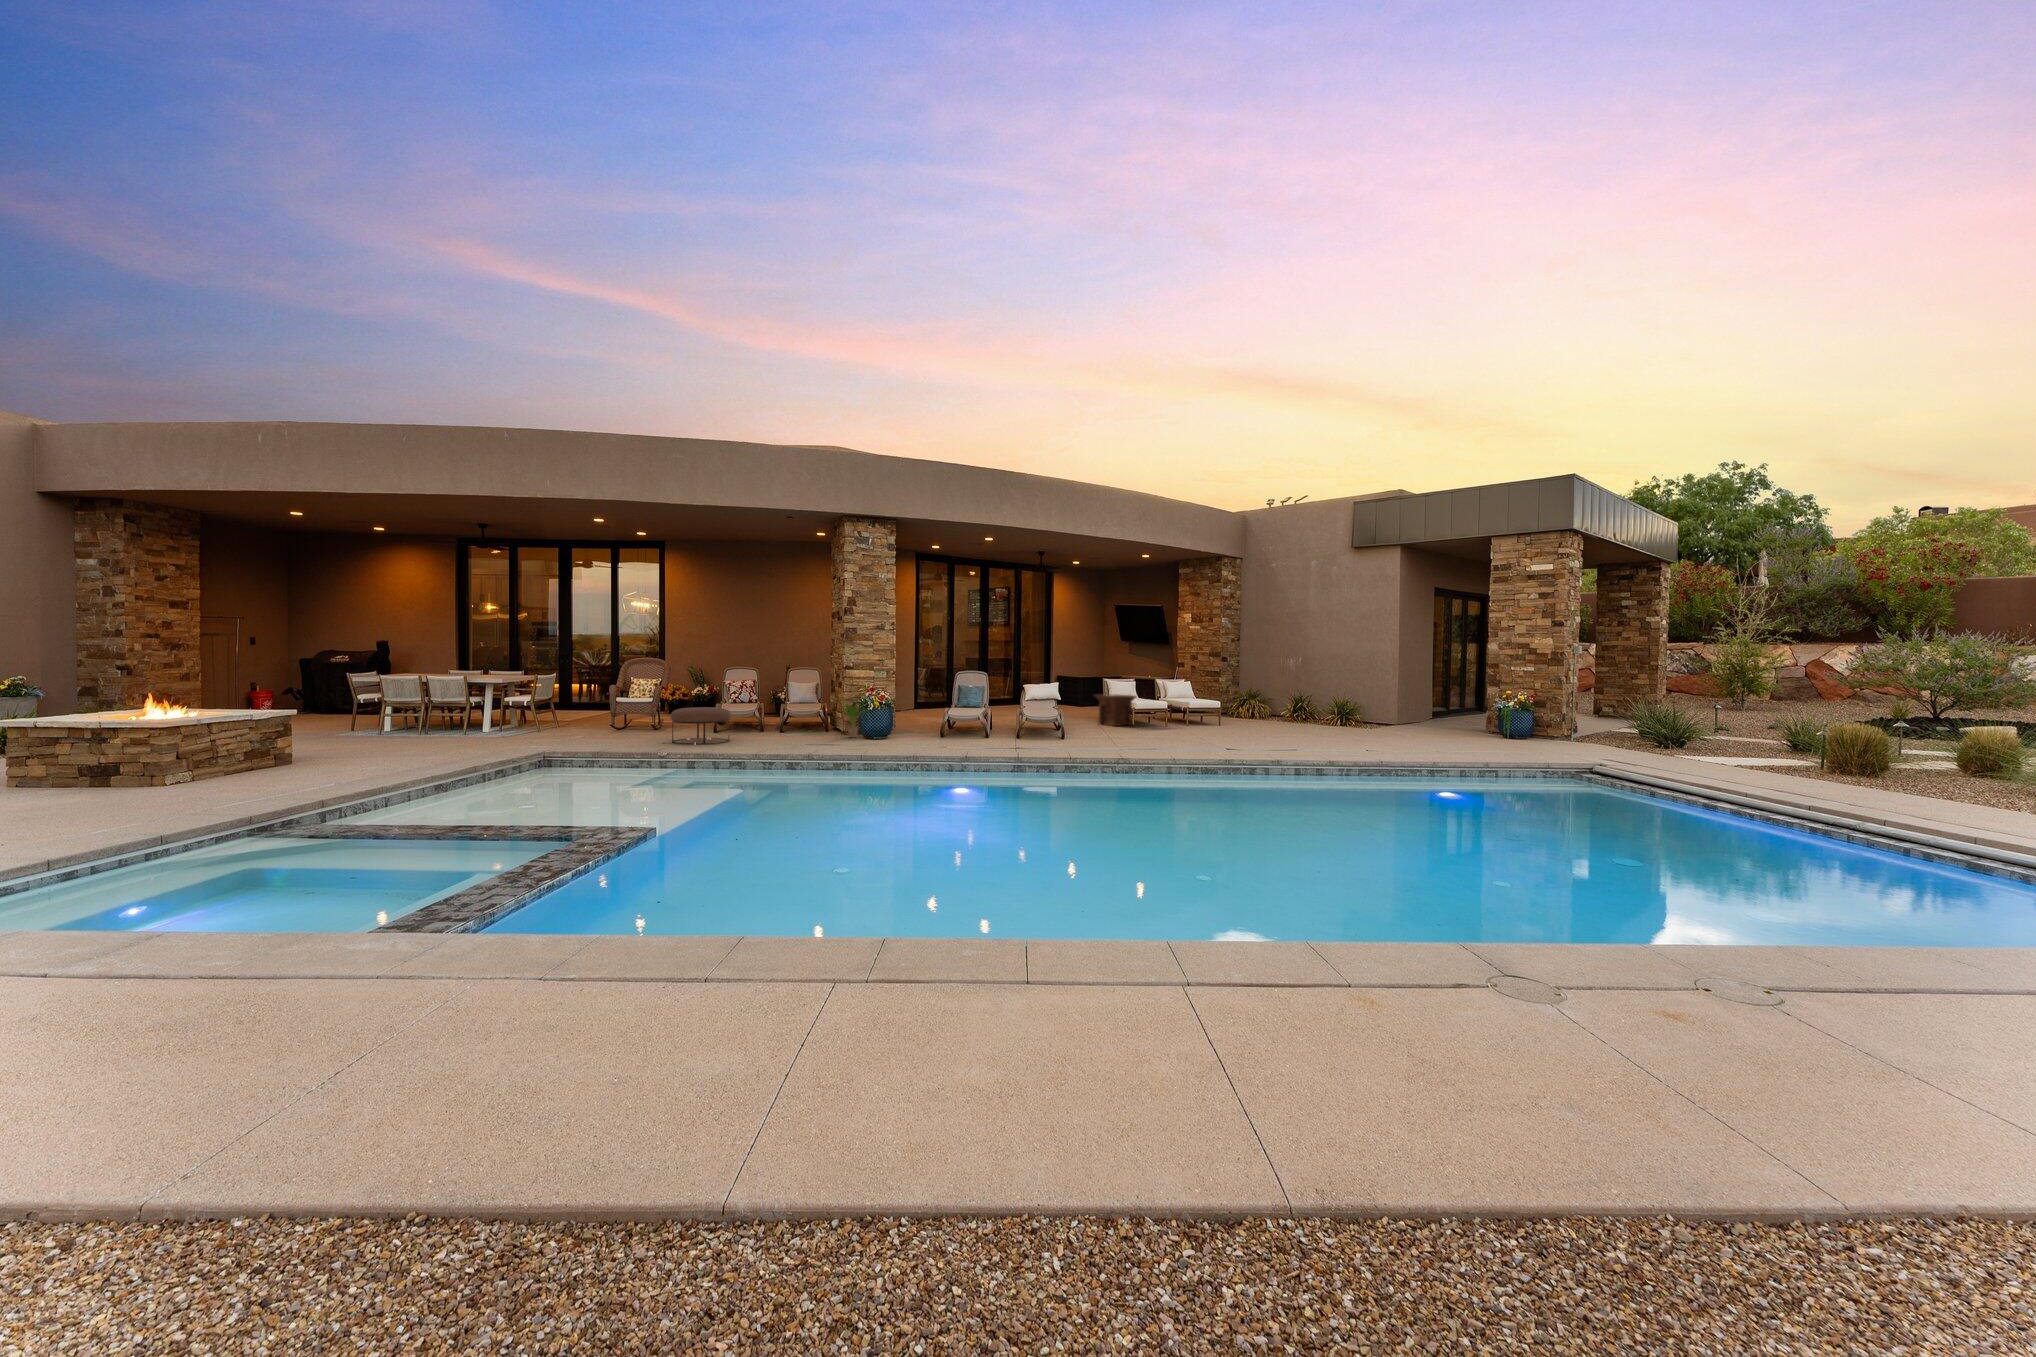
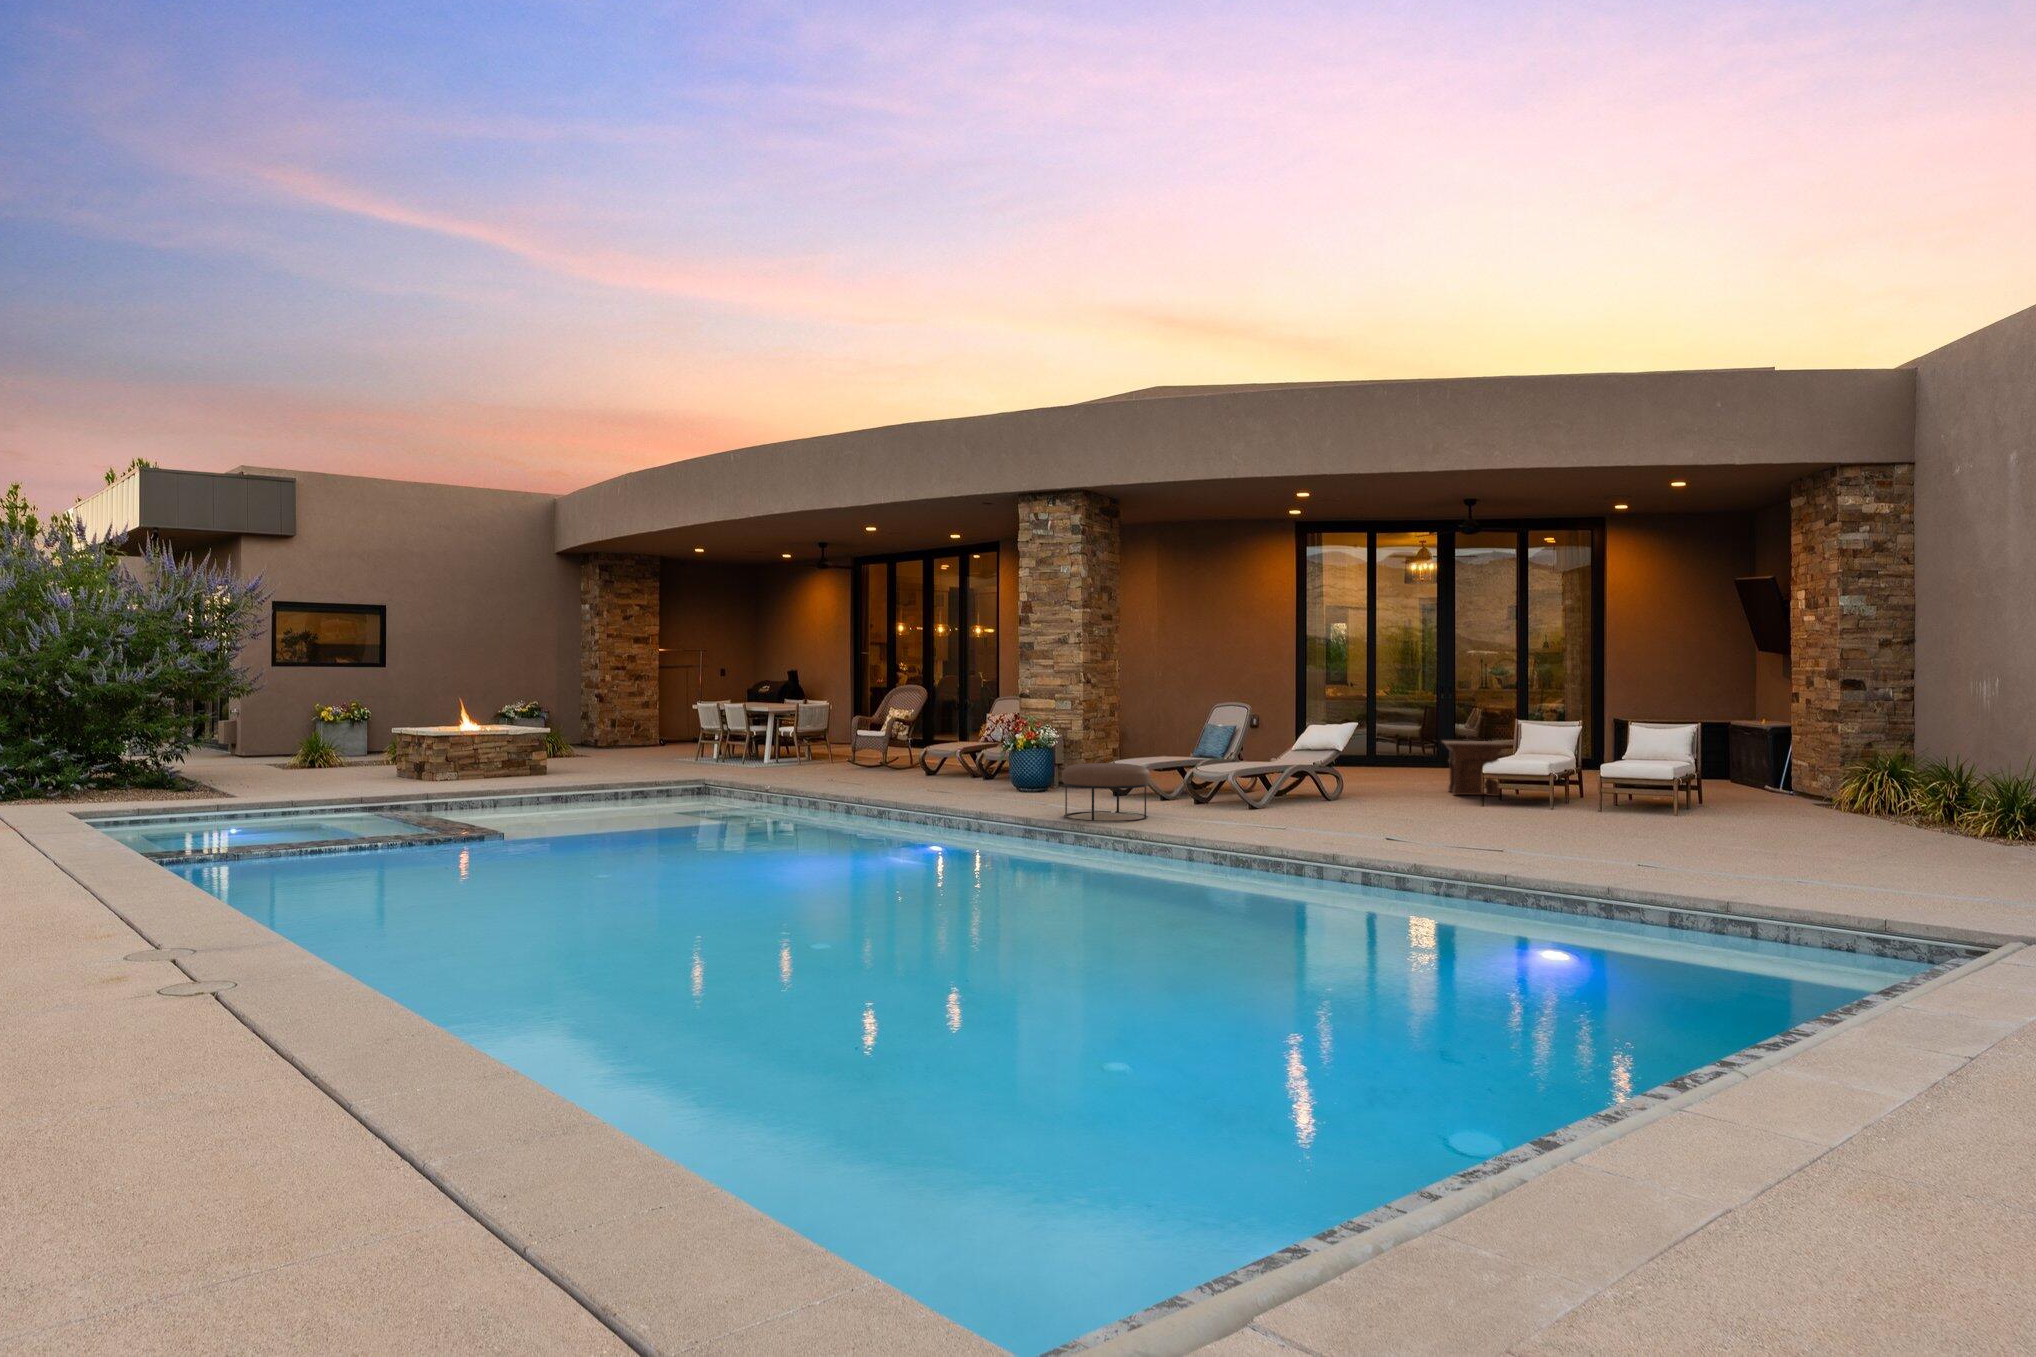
potted plant: present [843,703,860,738] -> none [999,730,1039,784]
ottoman: present [671,707,731,744] -> present [1062,763,1150,822]

